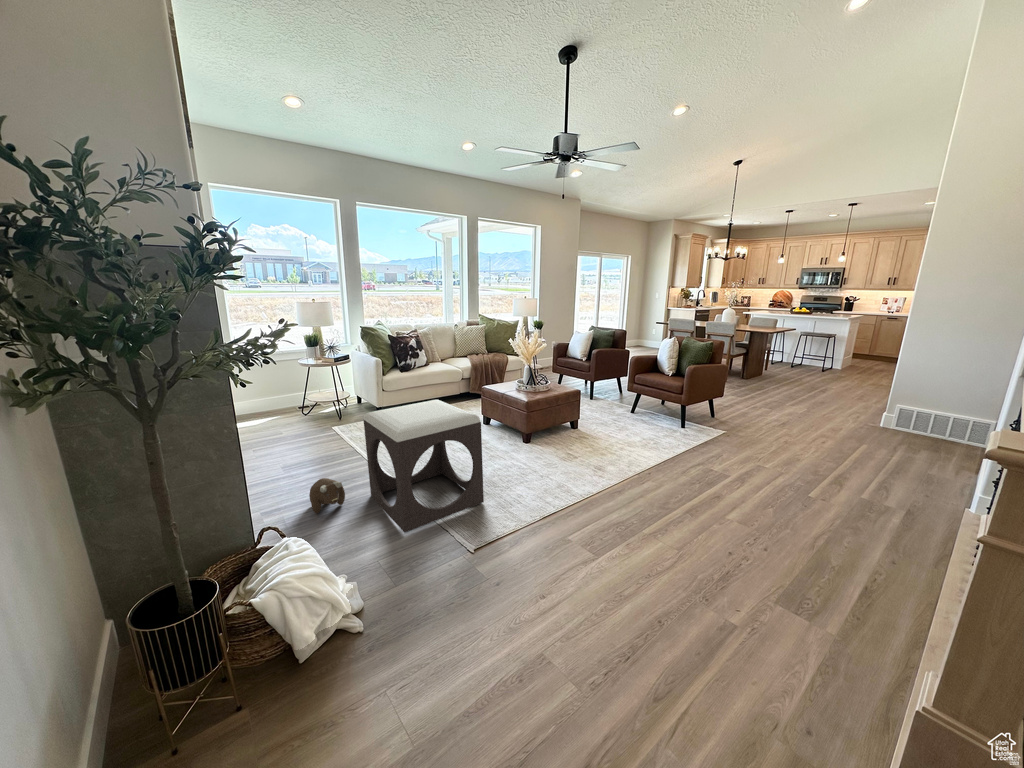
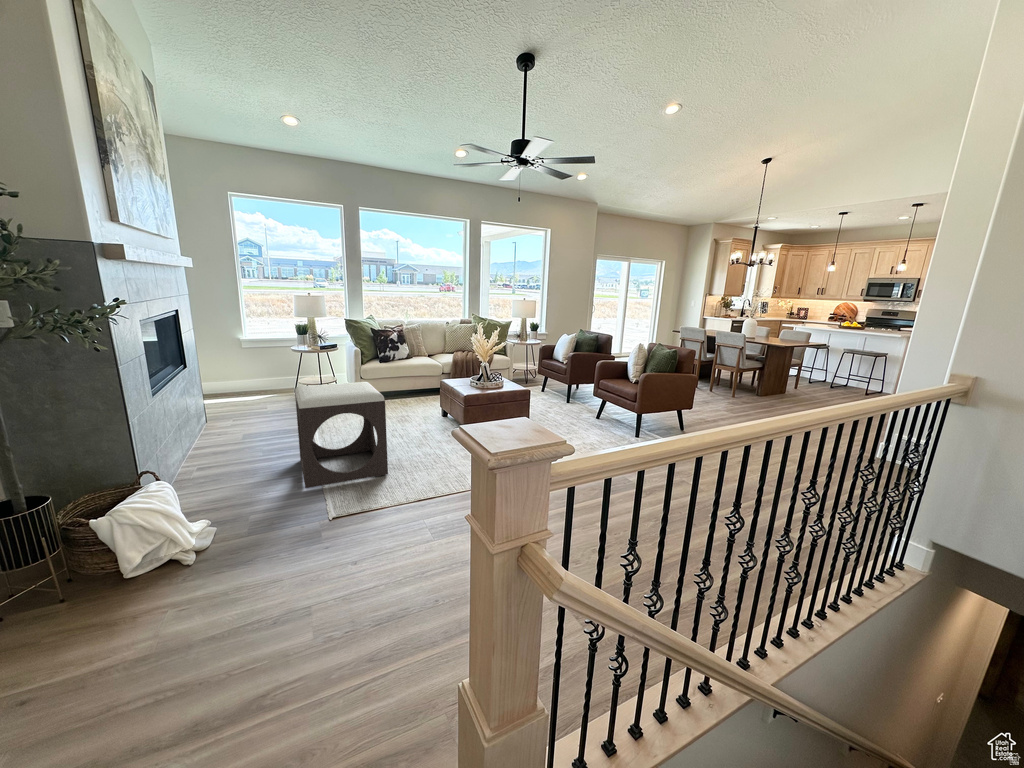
plush toy: present [309,478,345,513] -> none [244,440,275,468]

